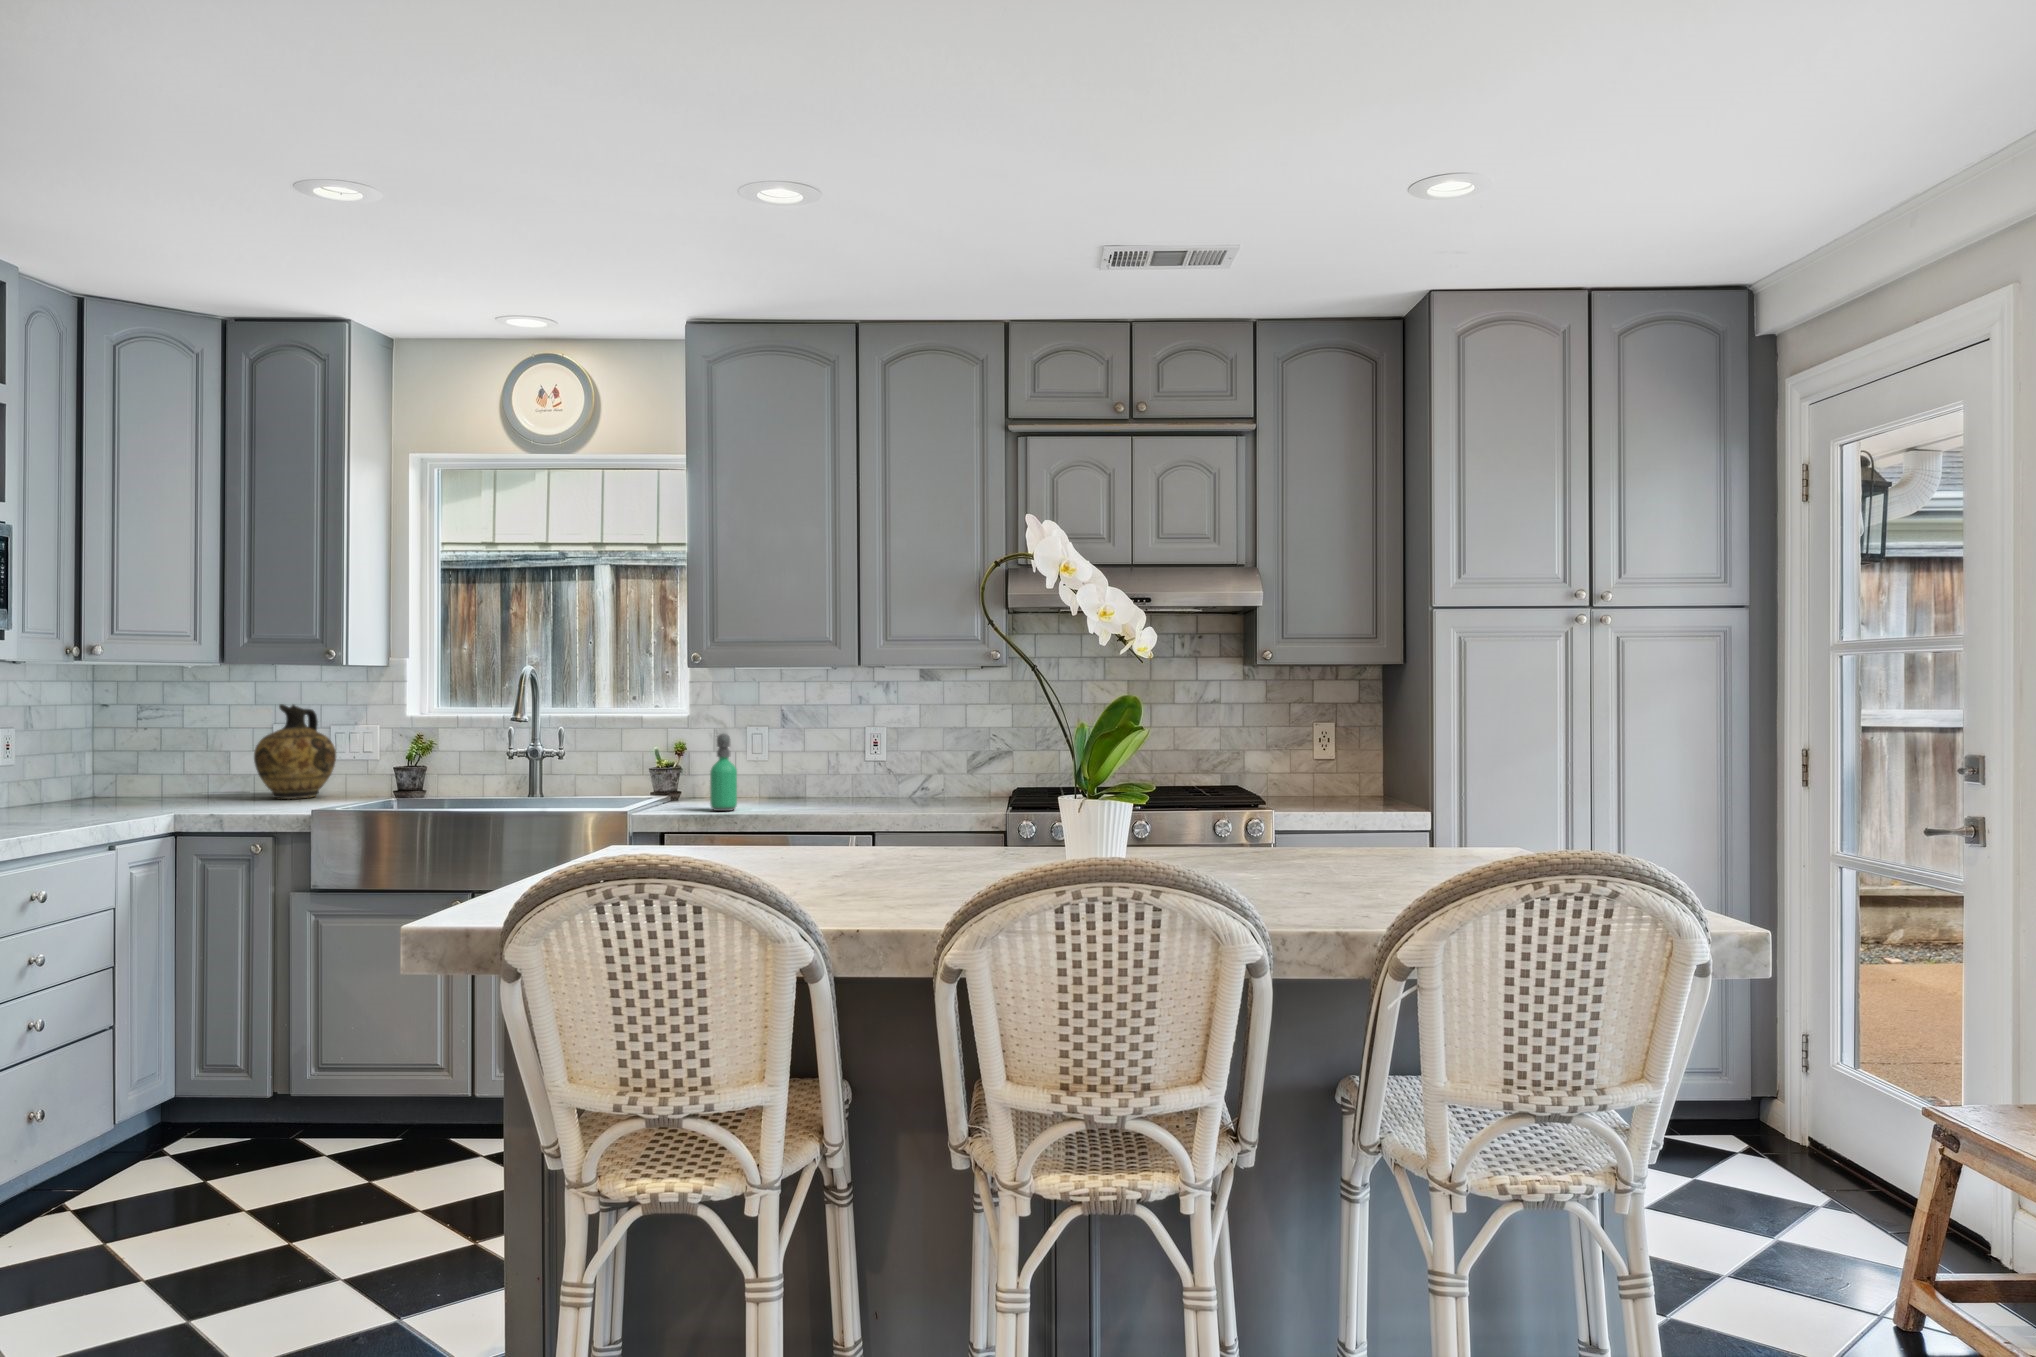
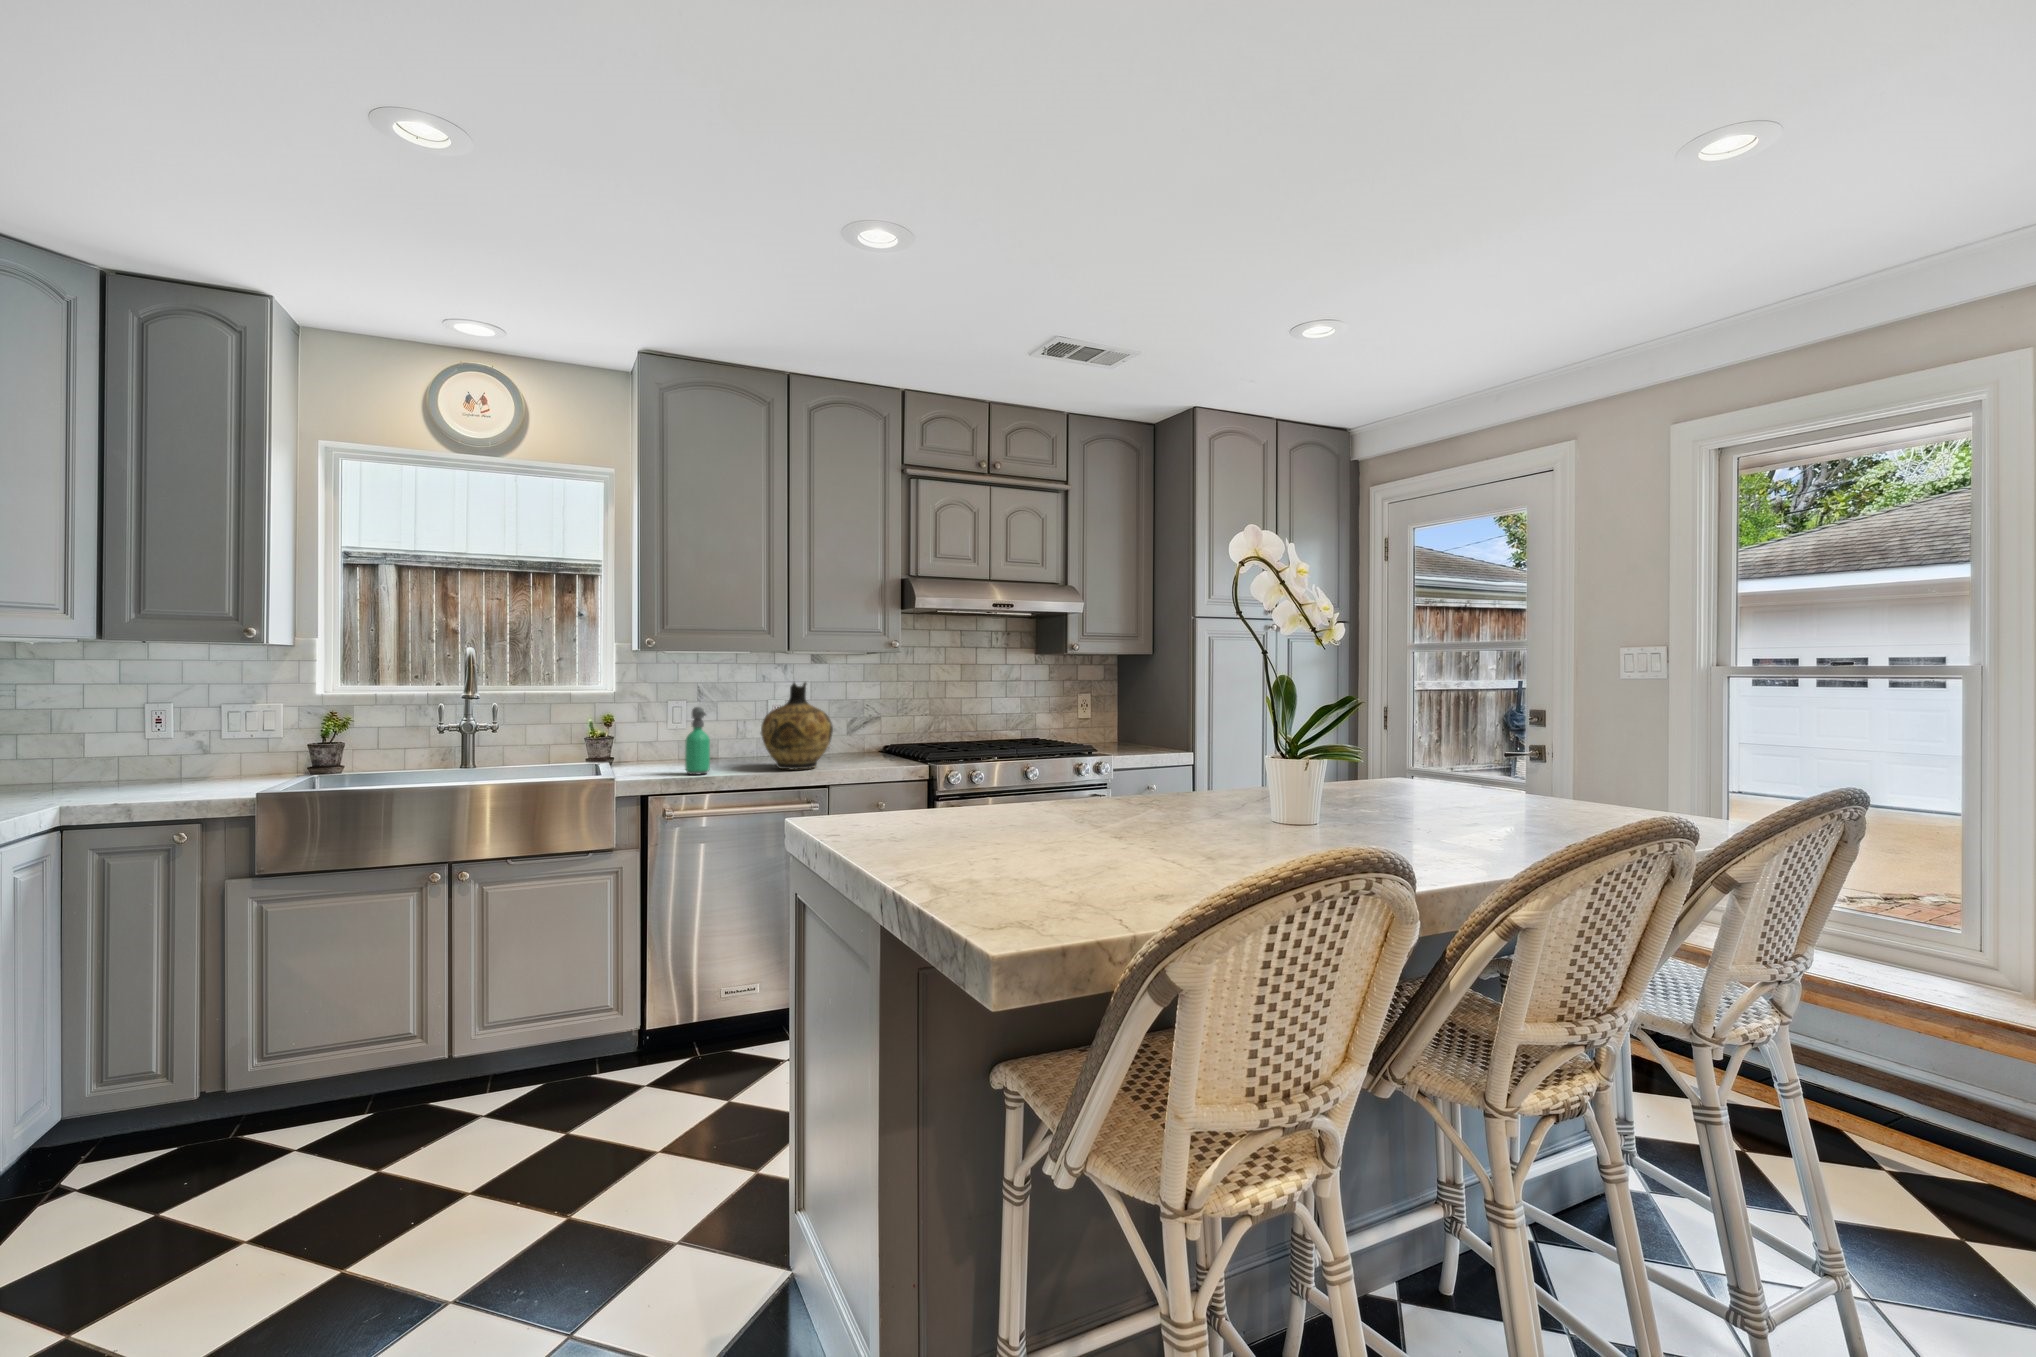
ceramic jug: present [254,704,336,799] -> present [761,682,833,769]

